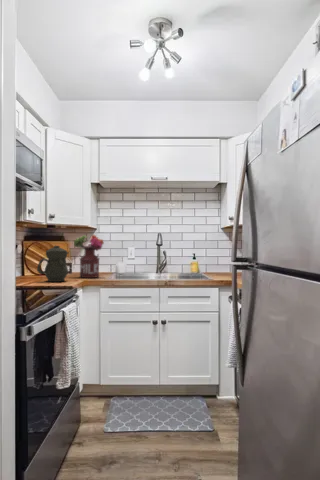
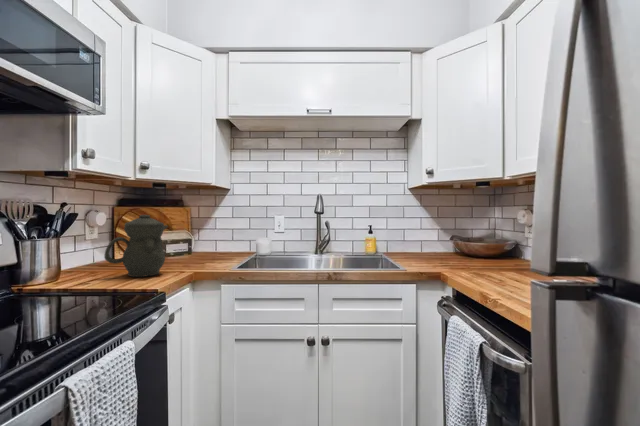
flower arrangement: present [74,235,104,278] -> none [186,197,236,264]

